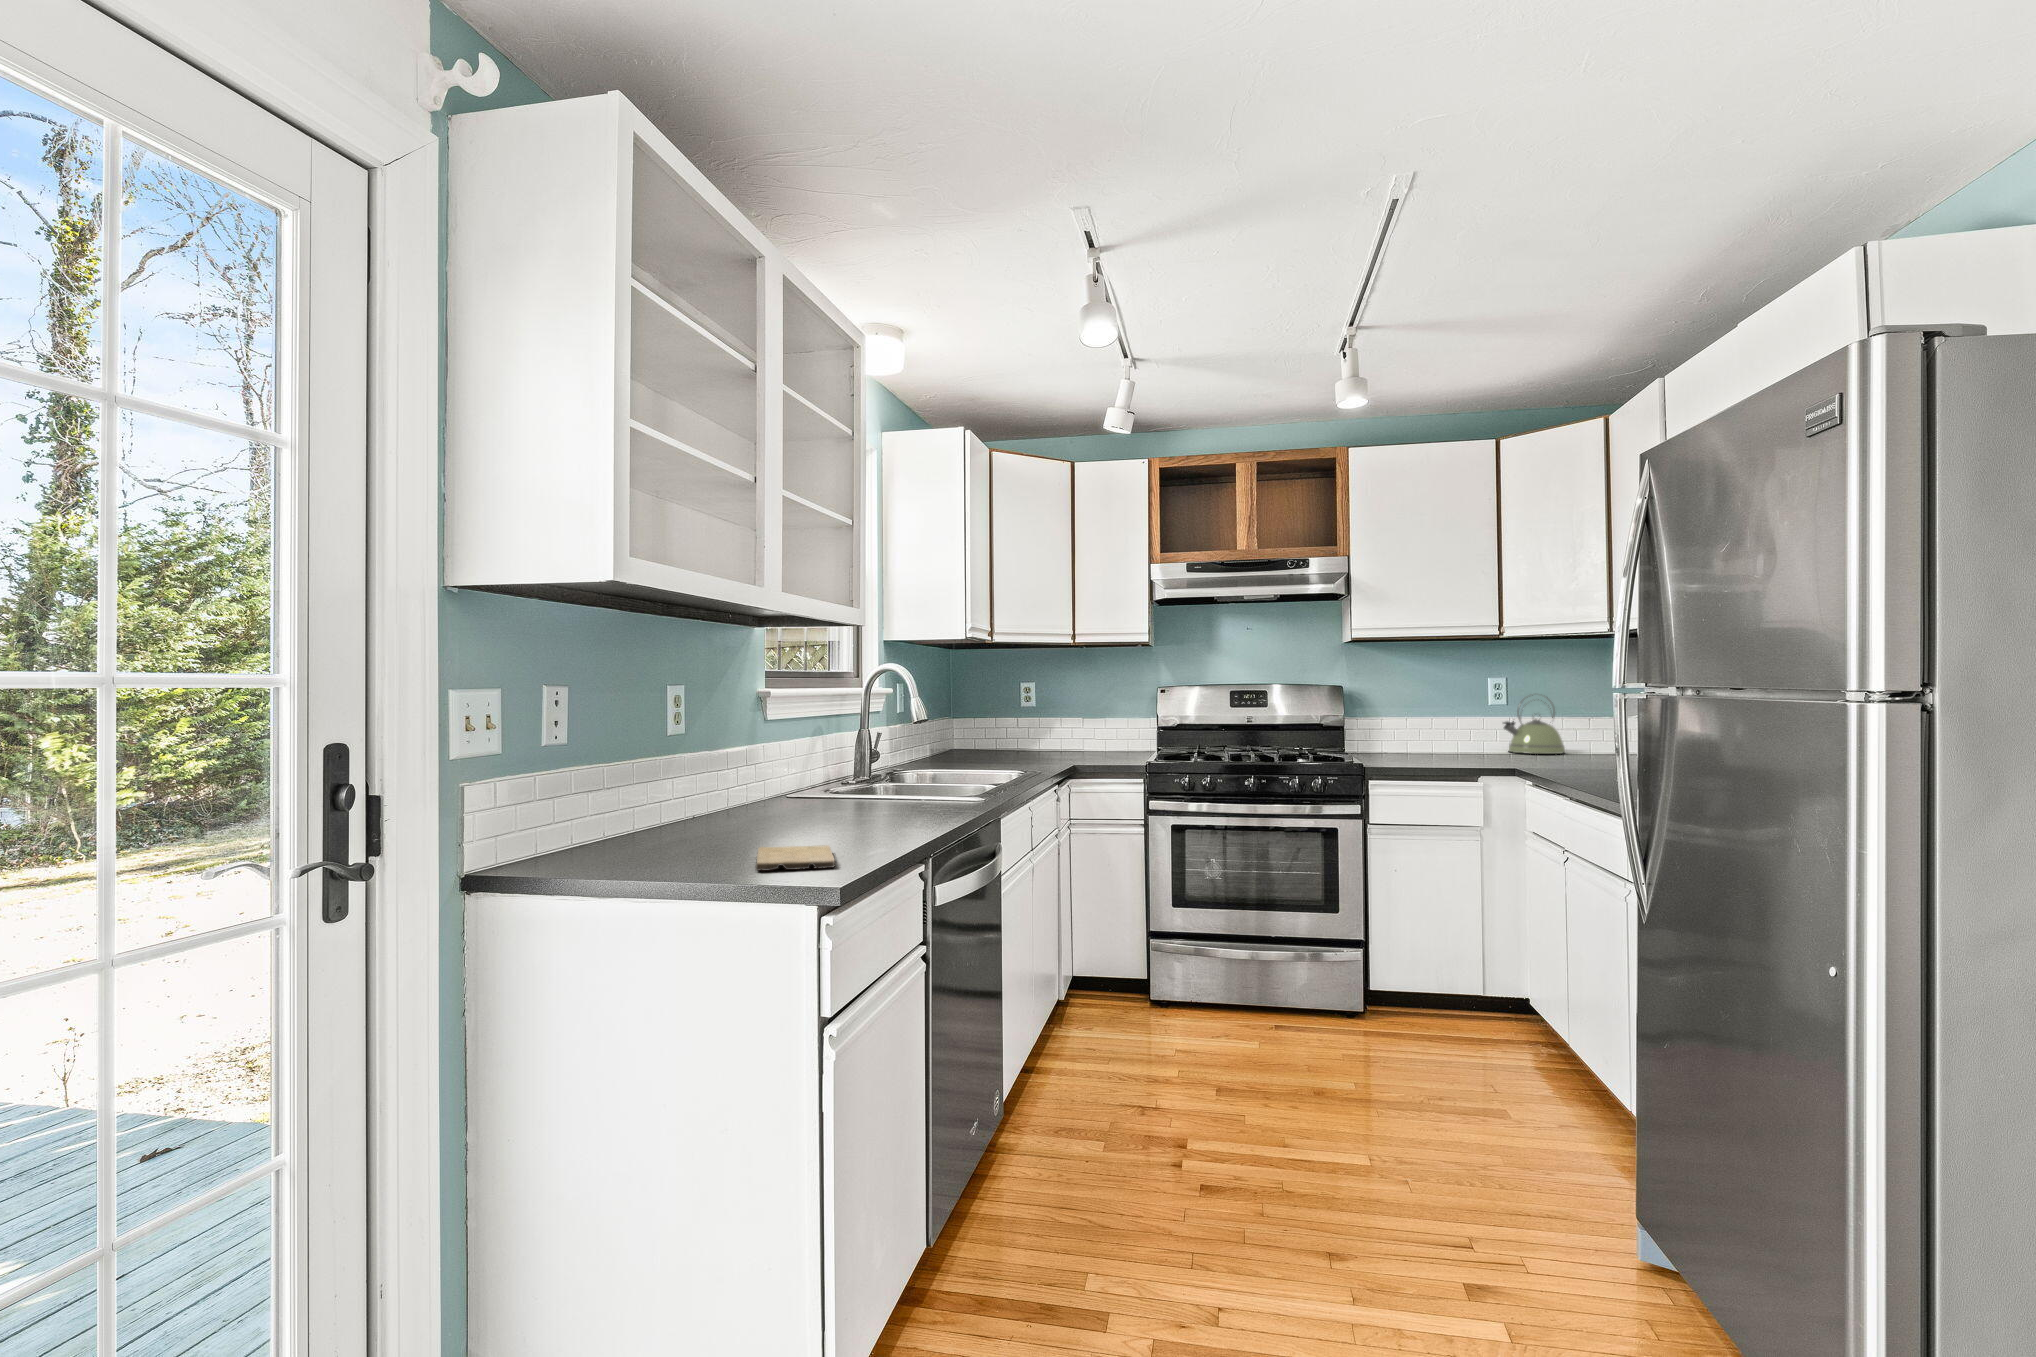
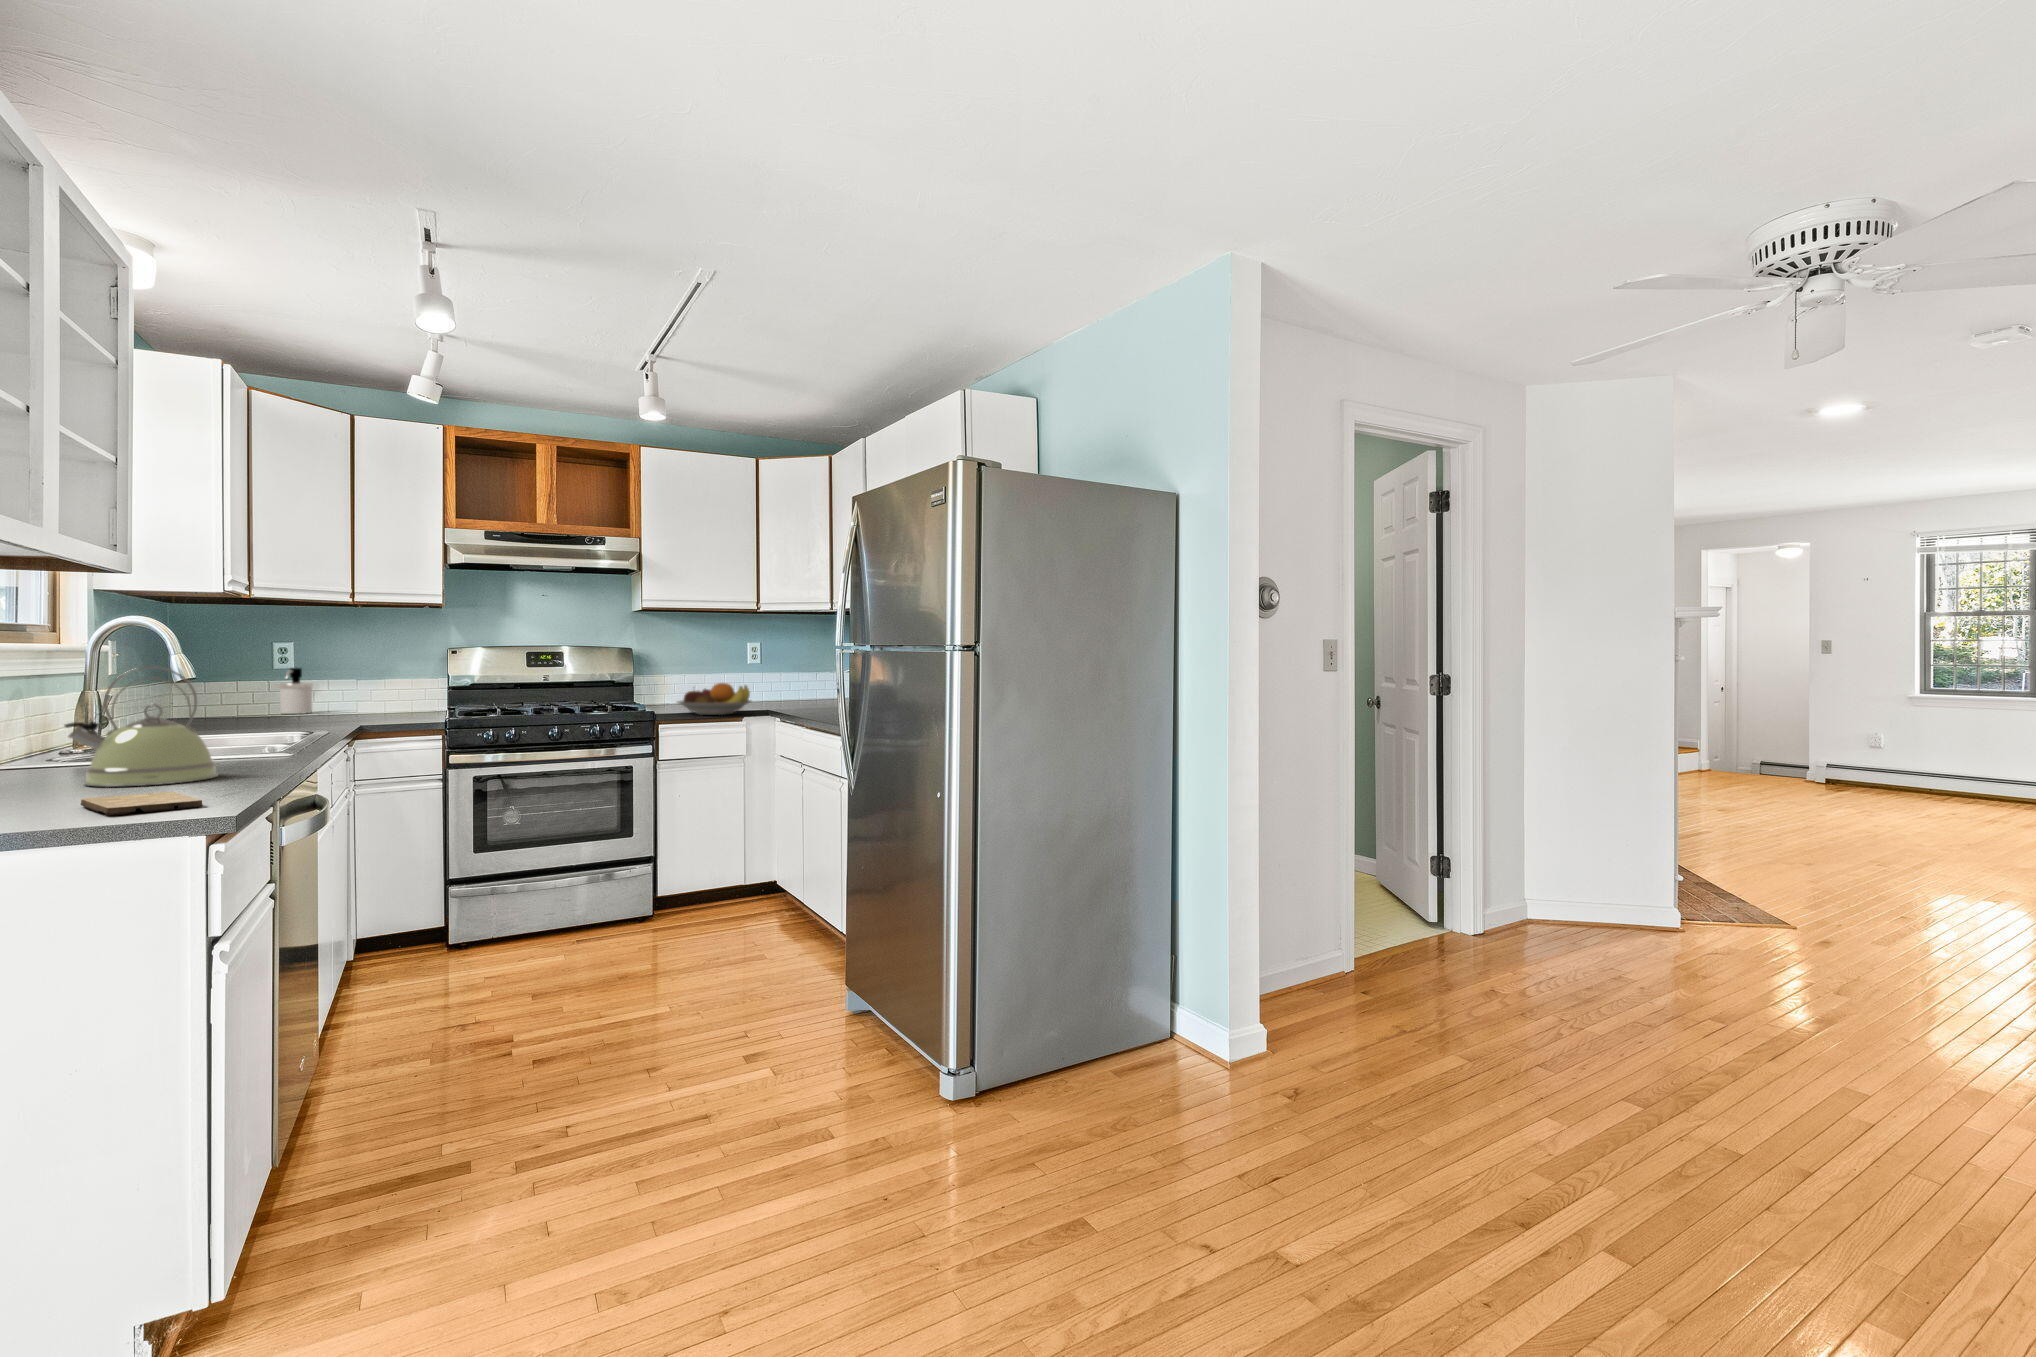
kettle: present [1503,695,1565,754] -> present [65,666,218,787]
soap dispenser: none [1020,707,1046,751] -> present [279,668,313,714]
fruit bowl: none [1394,728,1493,768] -> present [678,683,751,715]

